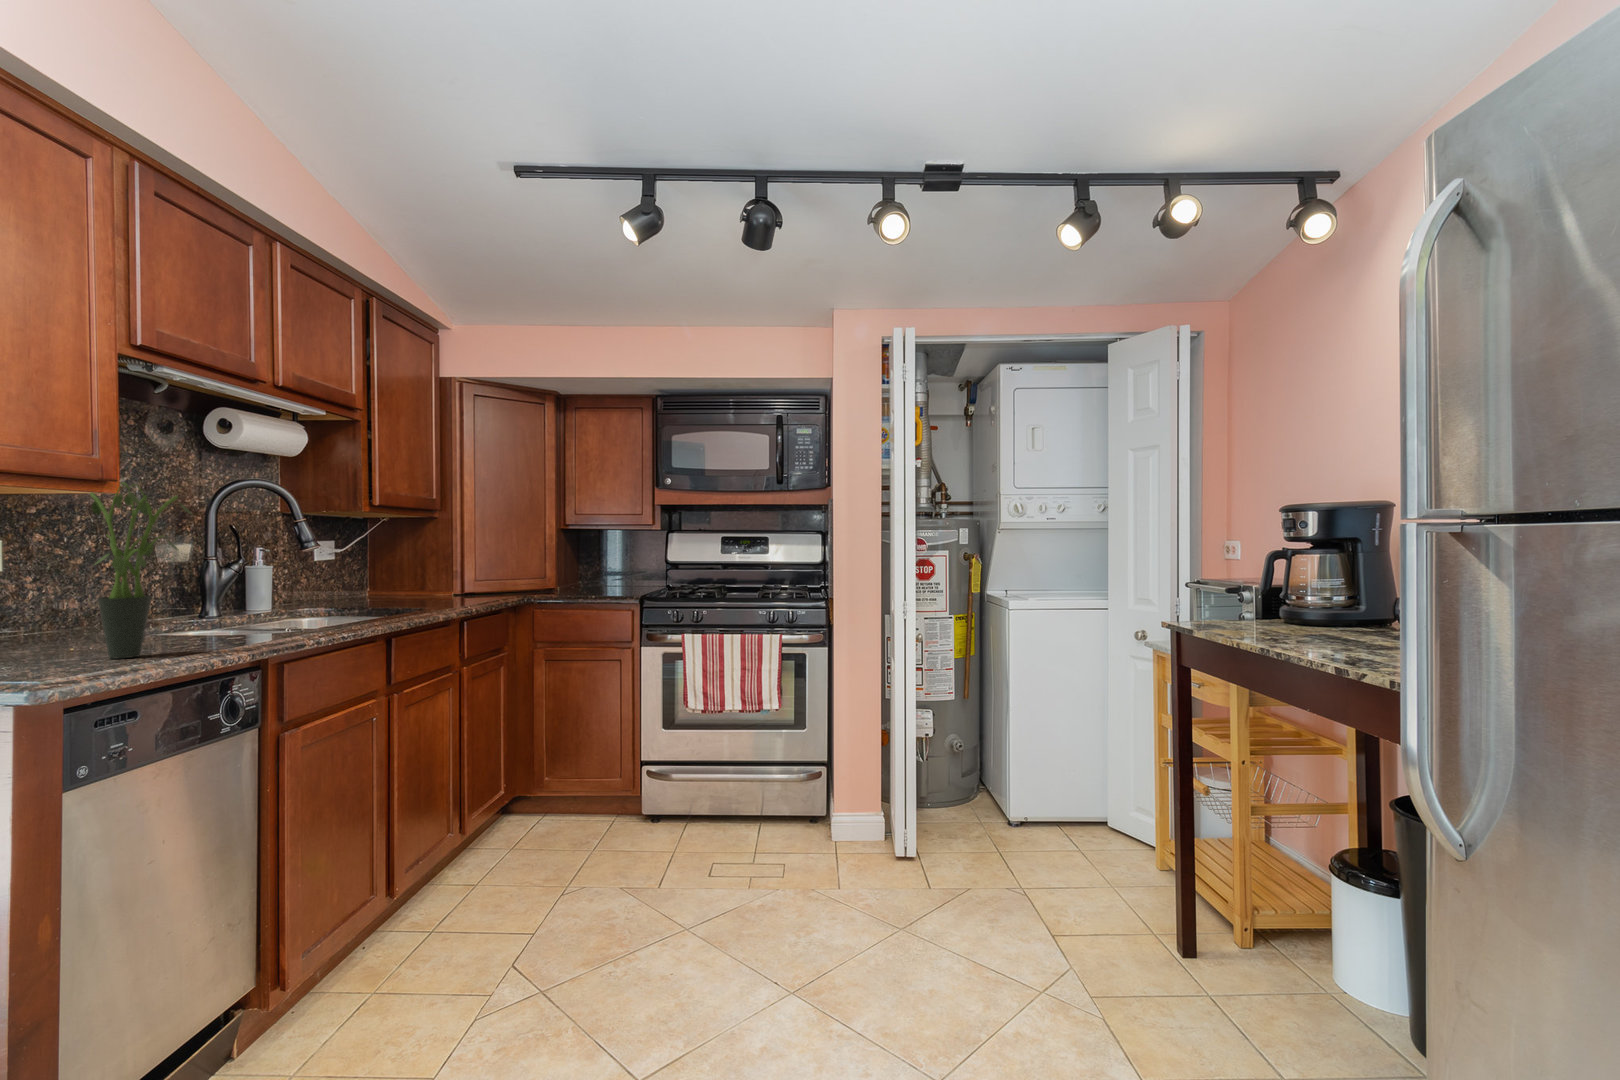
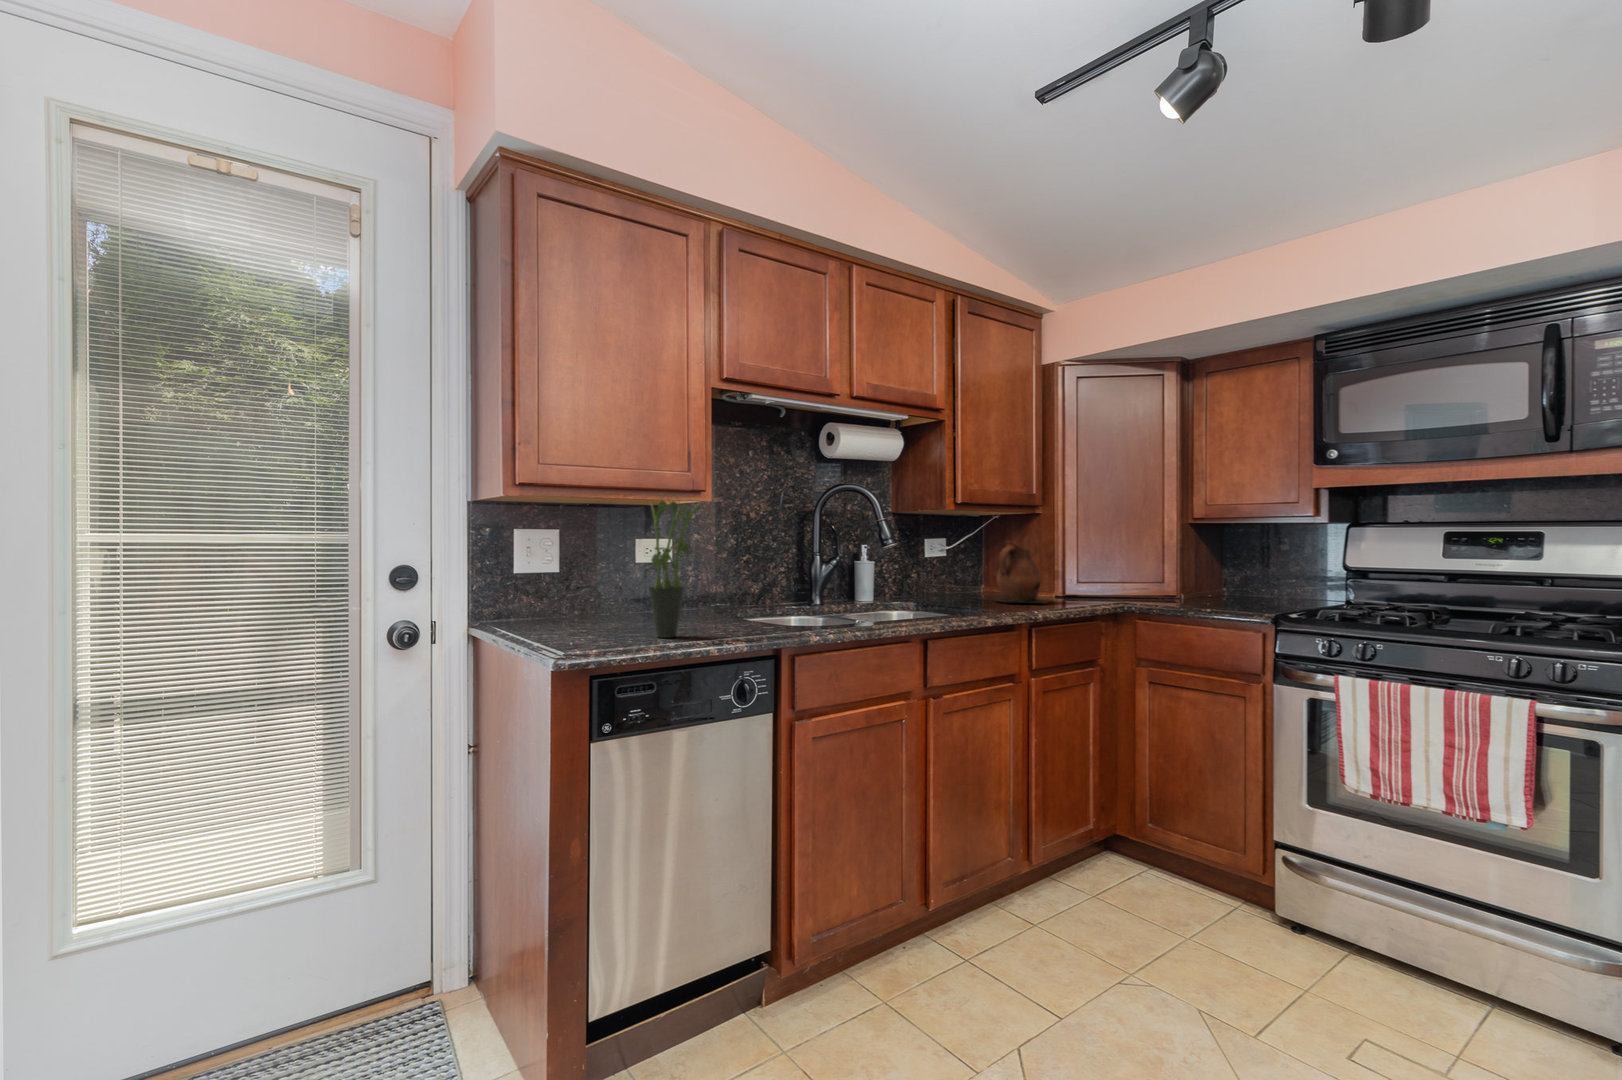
ceramic pitcher: none [390,543,451,603] -> present [996,541,1045,603]

